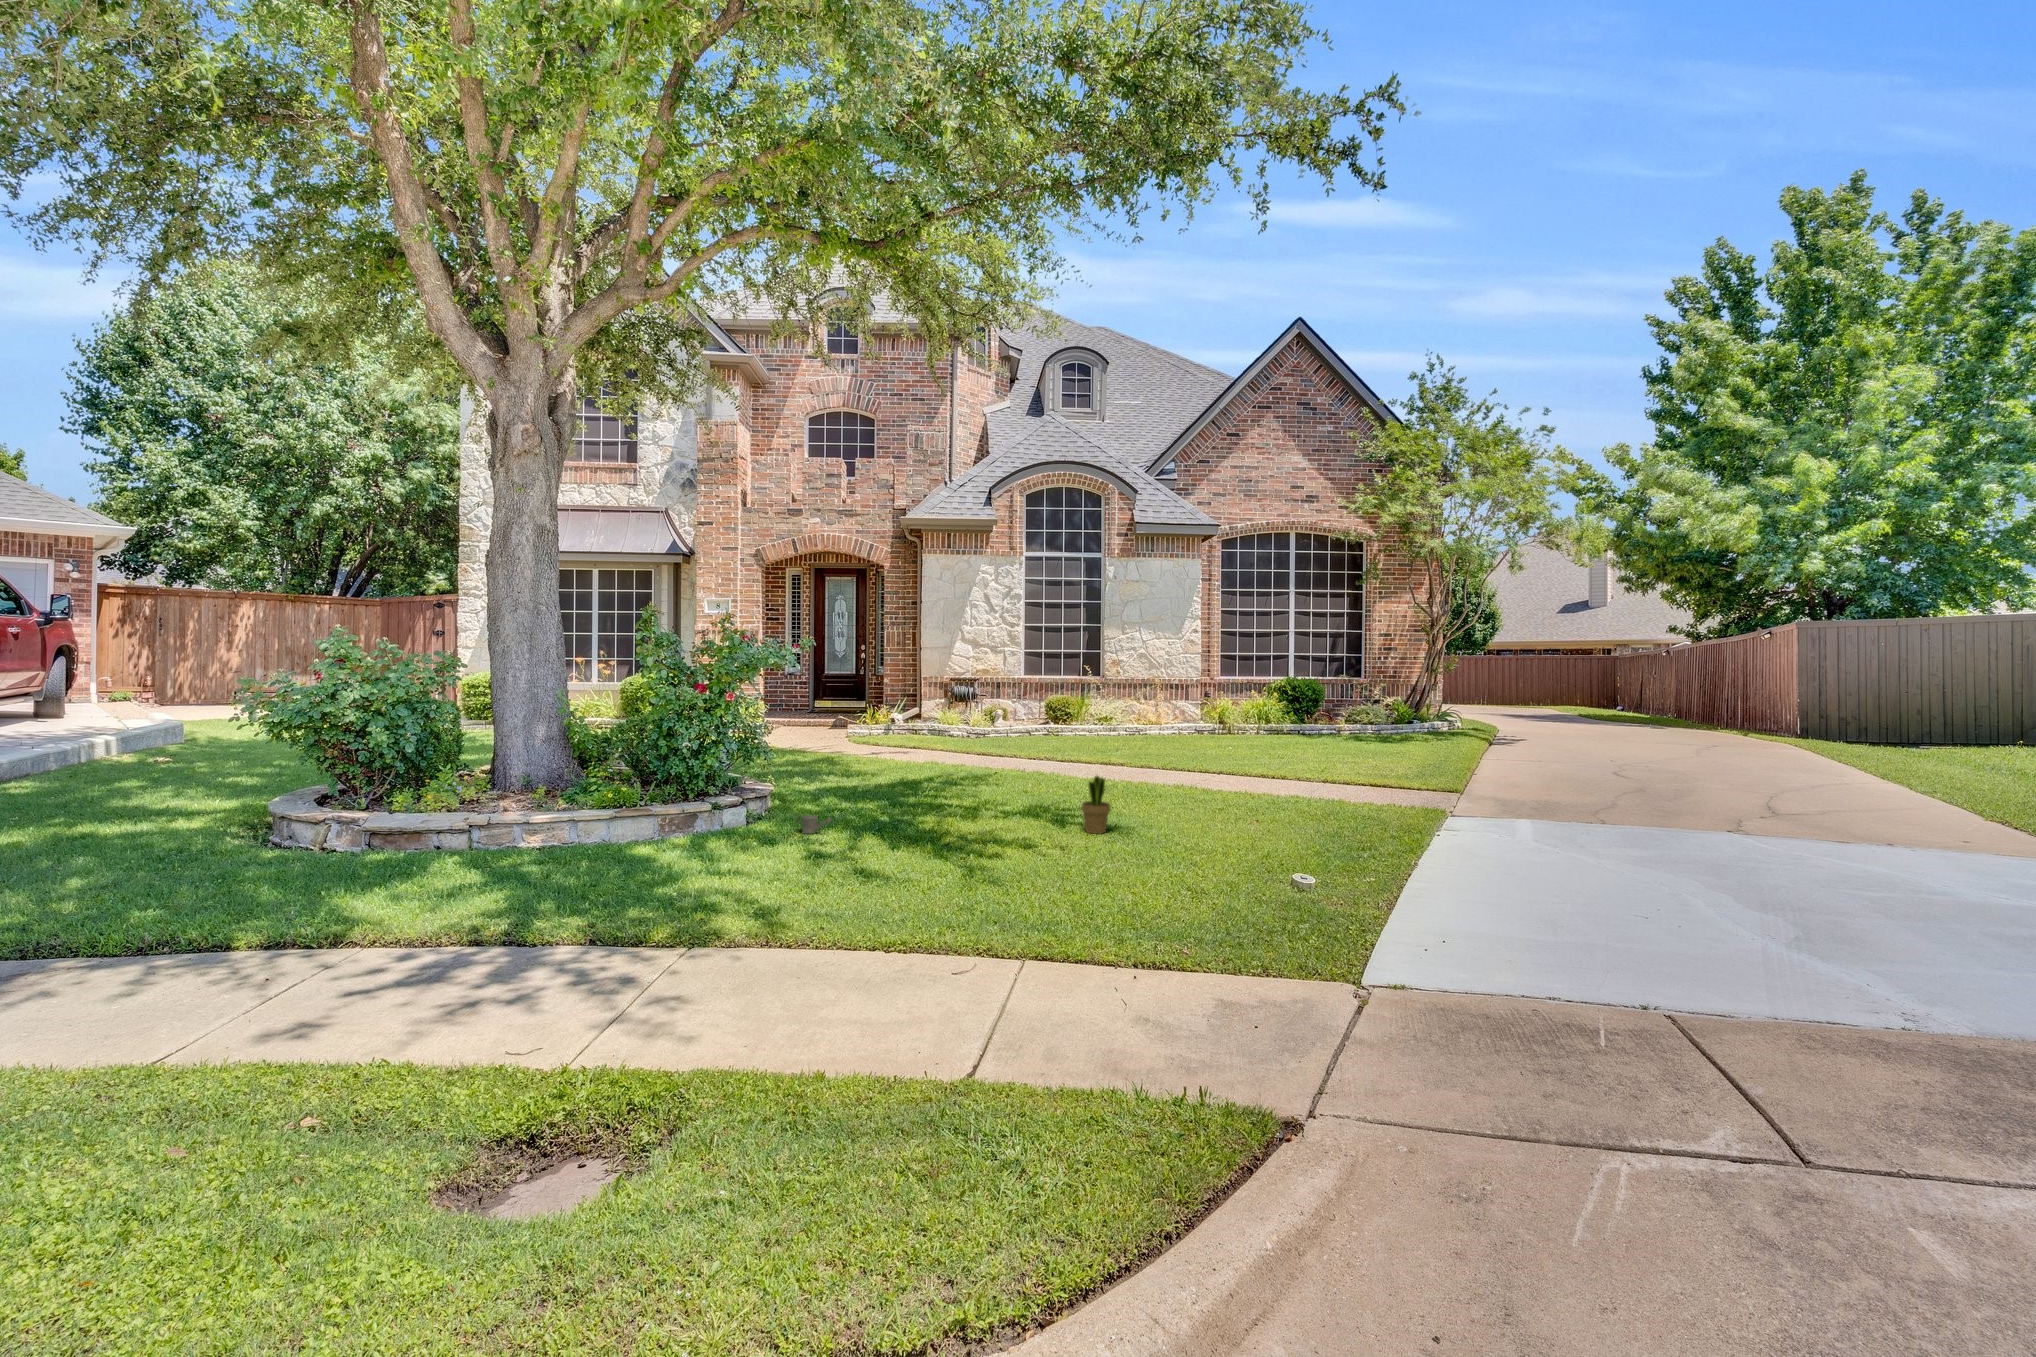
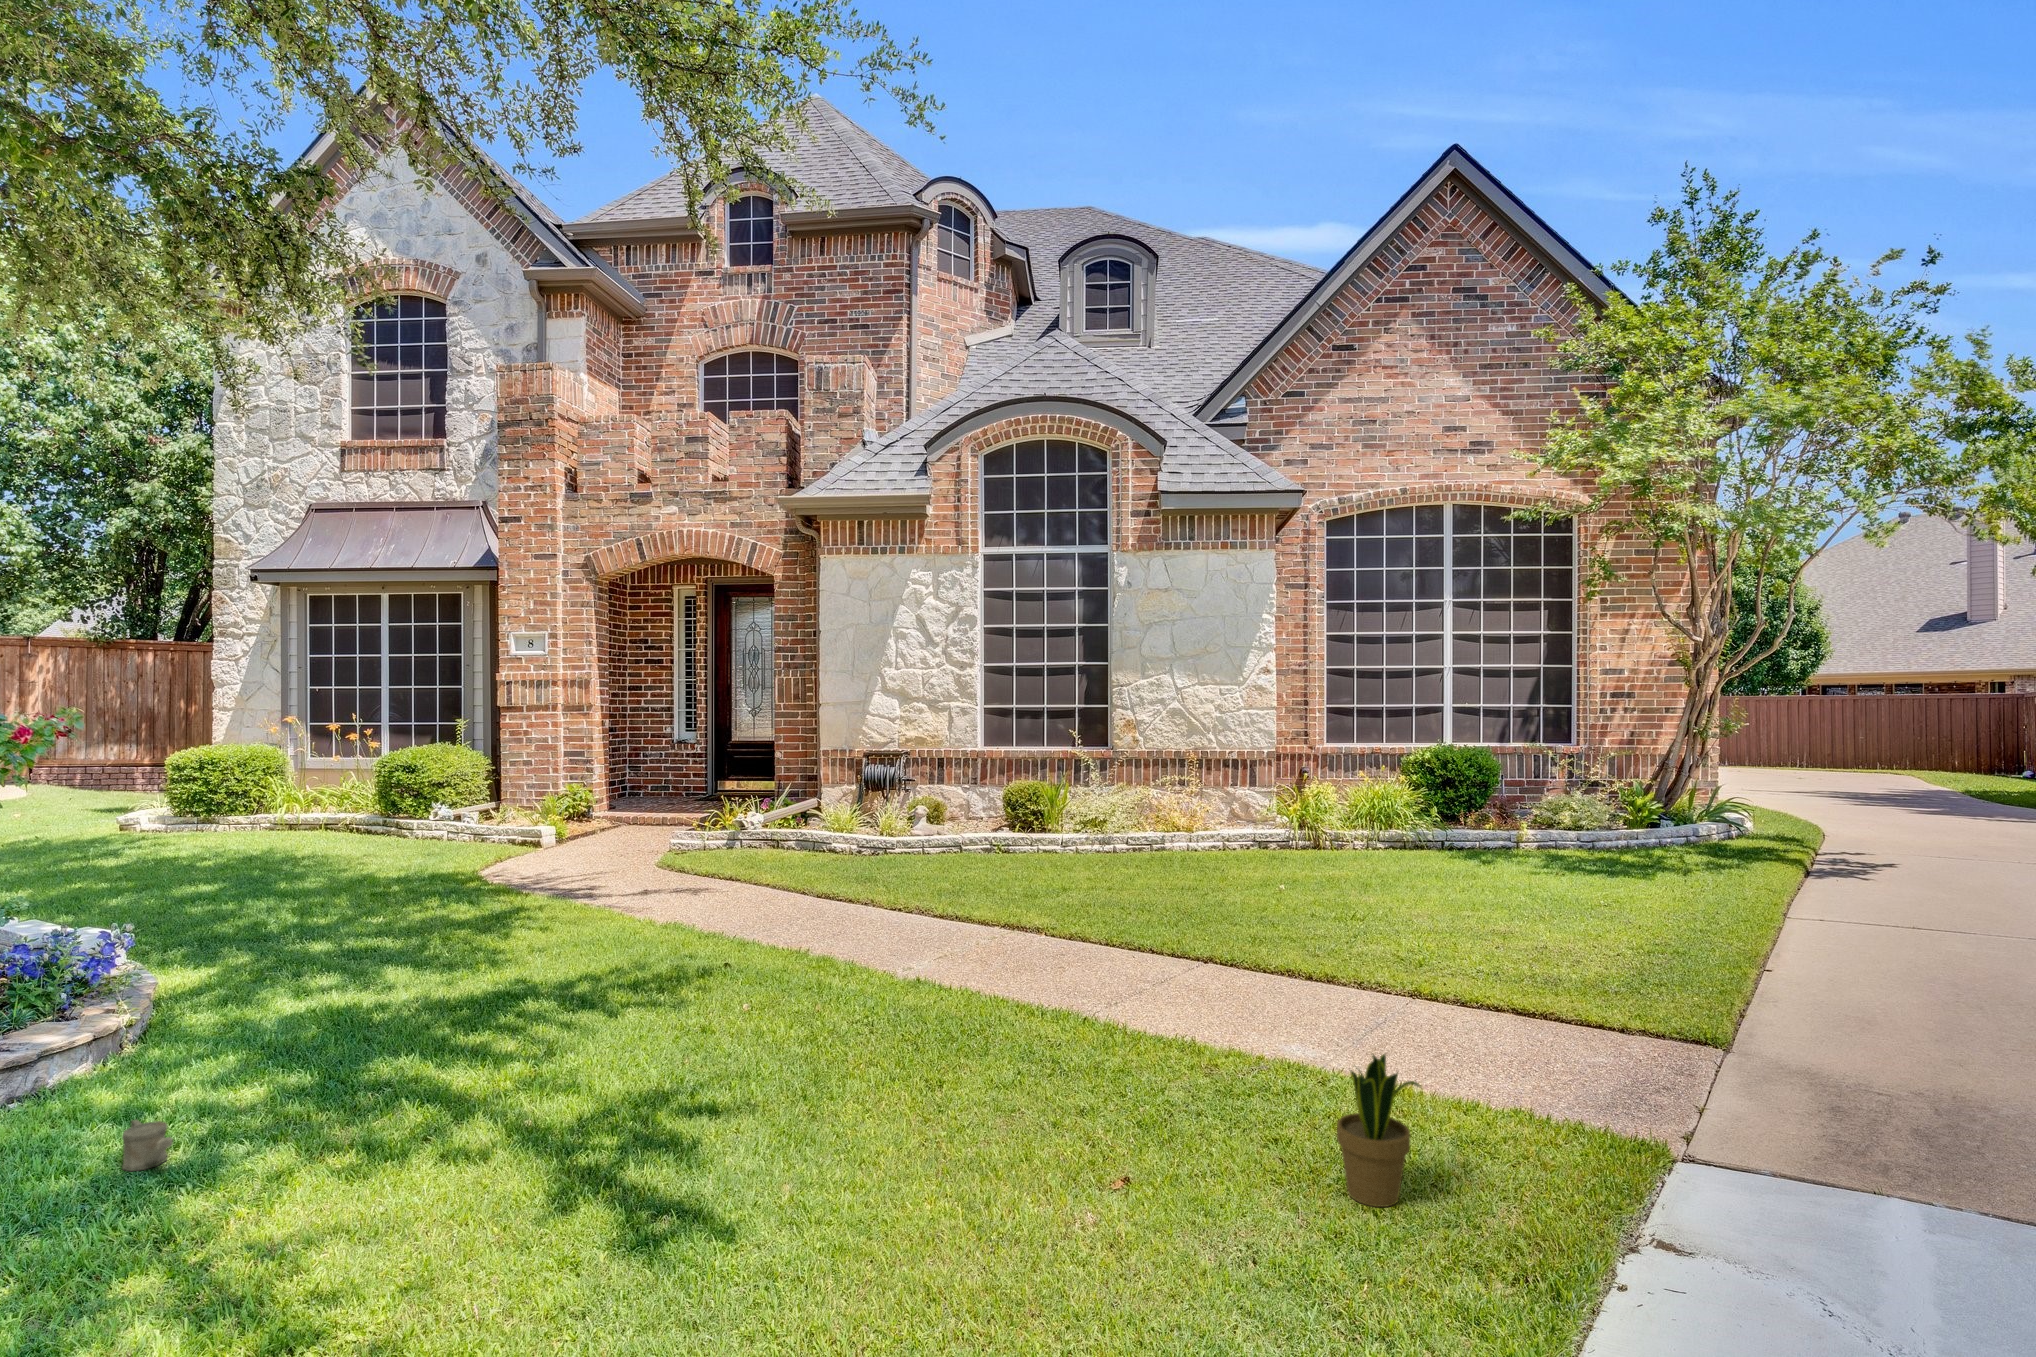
potted plant: present [1082,776,1111,834] -> present [1337,1054,1420,1207]

